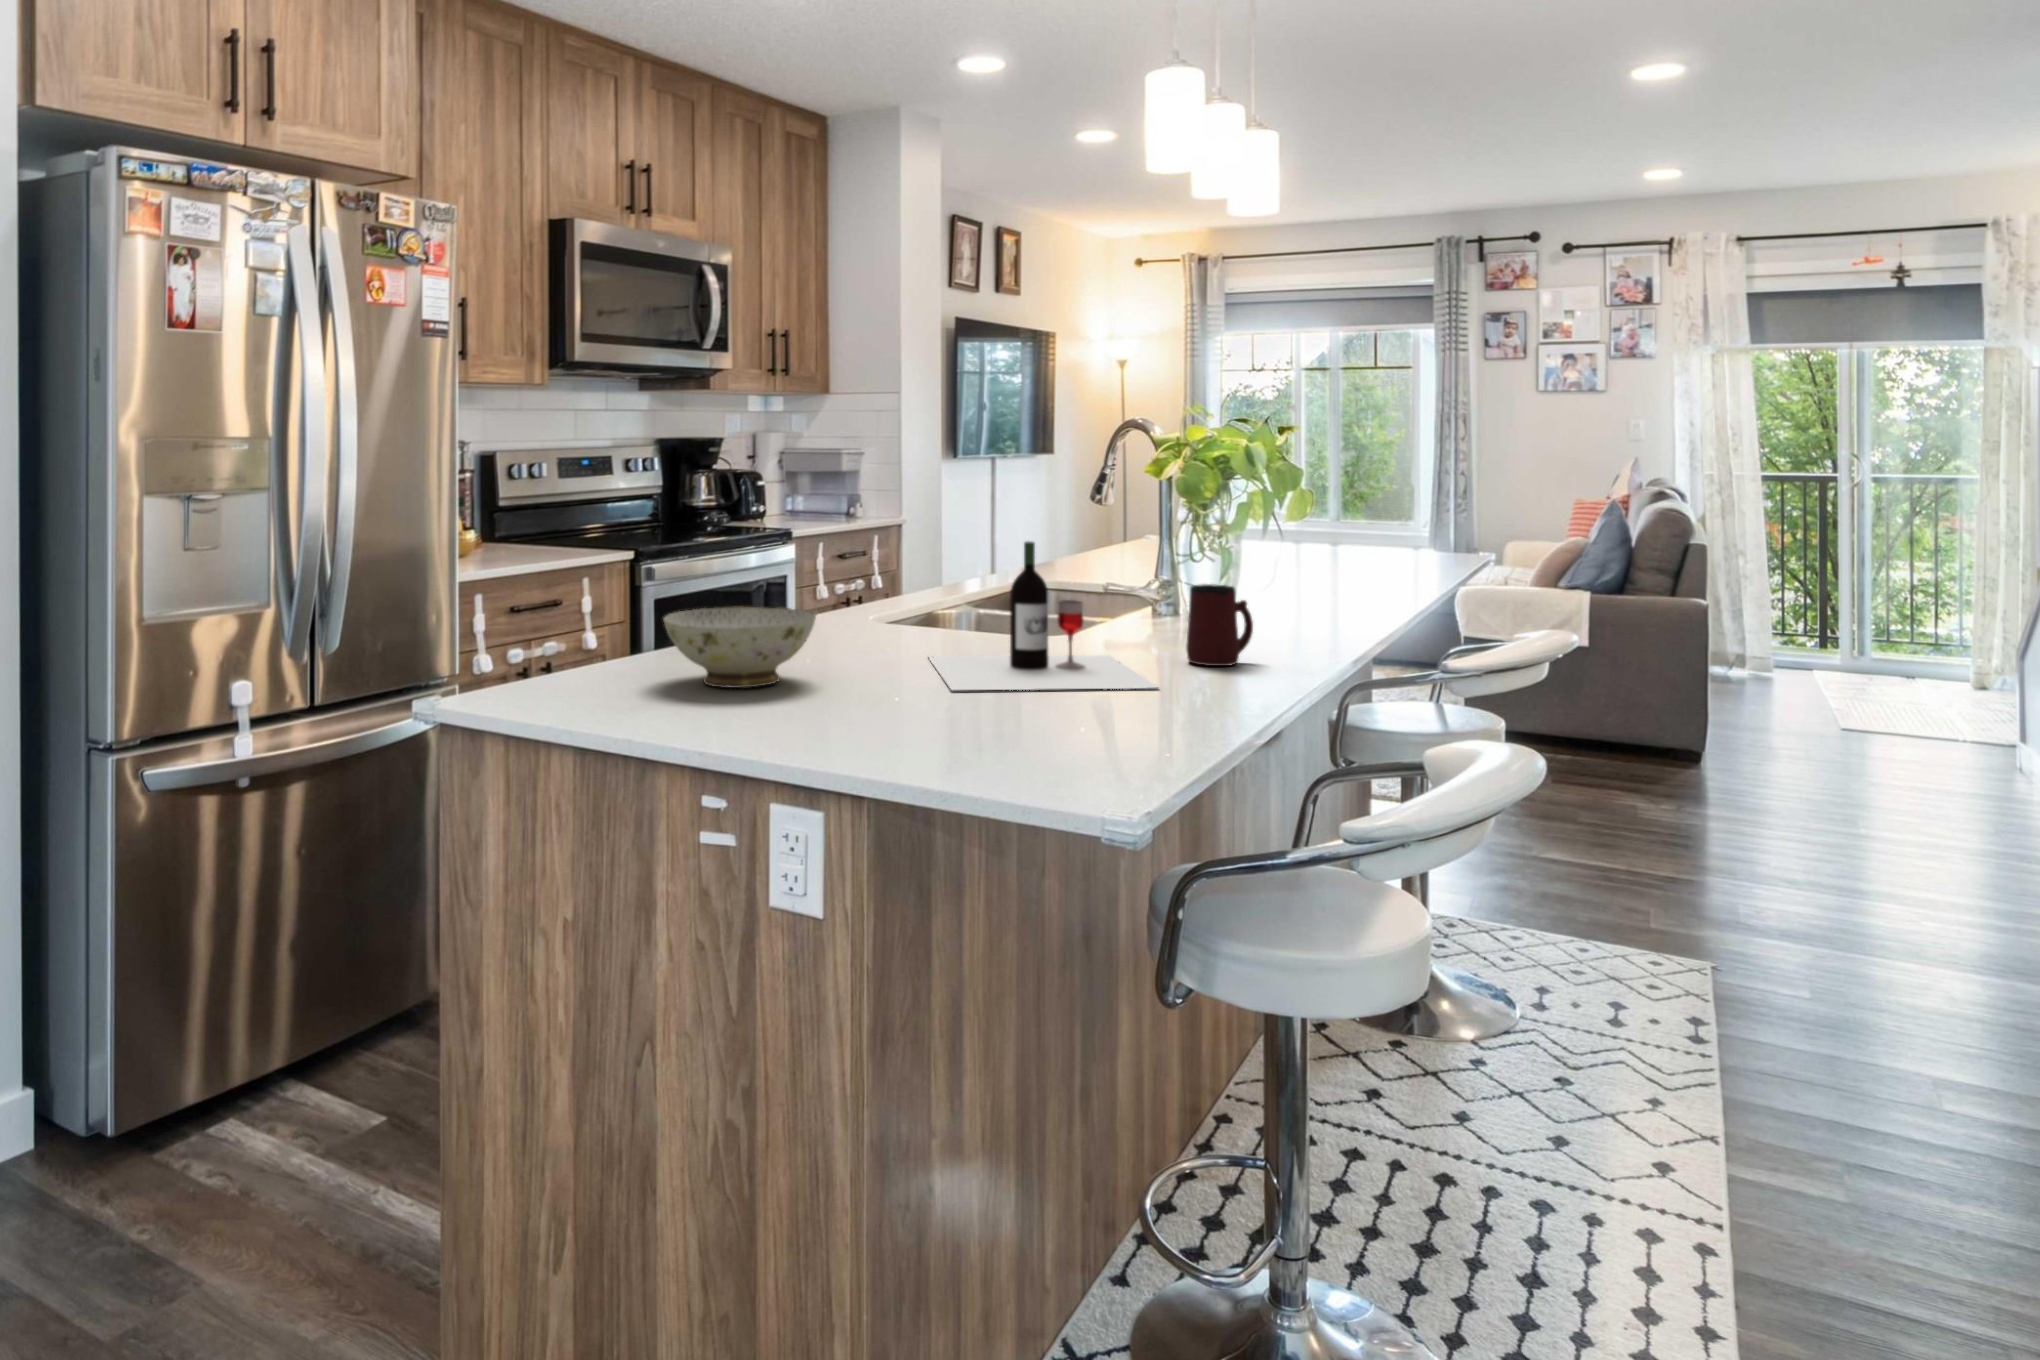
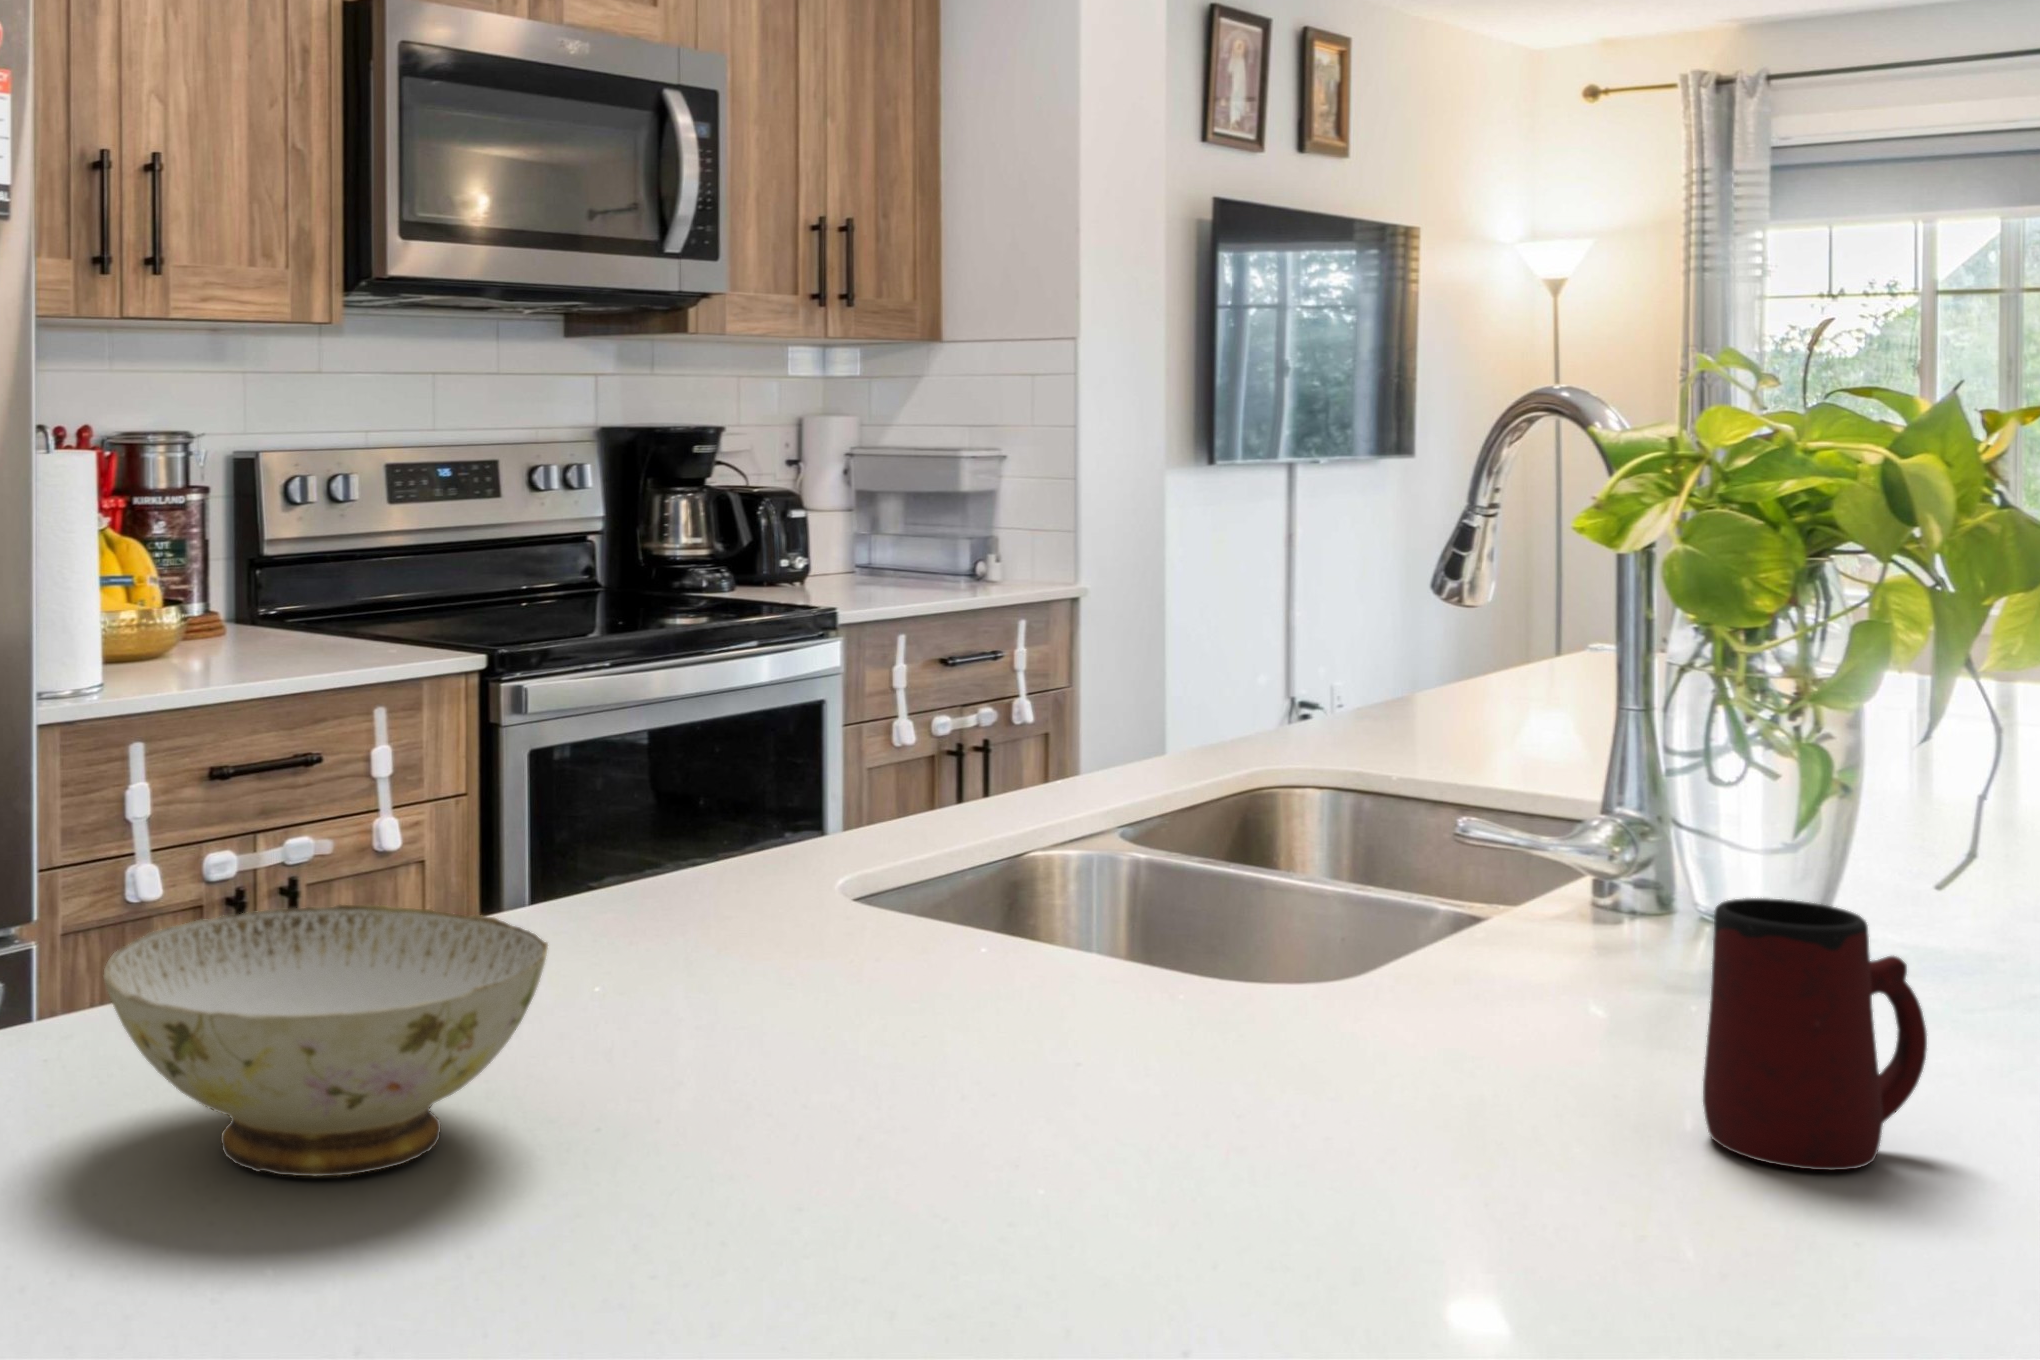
wine bottle: present [929,541,1157,690] -> none [910,755,1613,1291]

